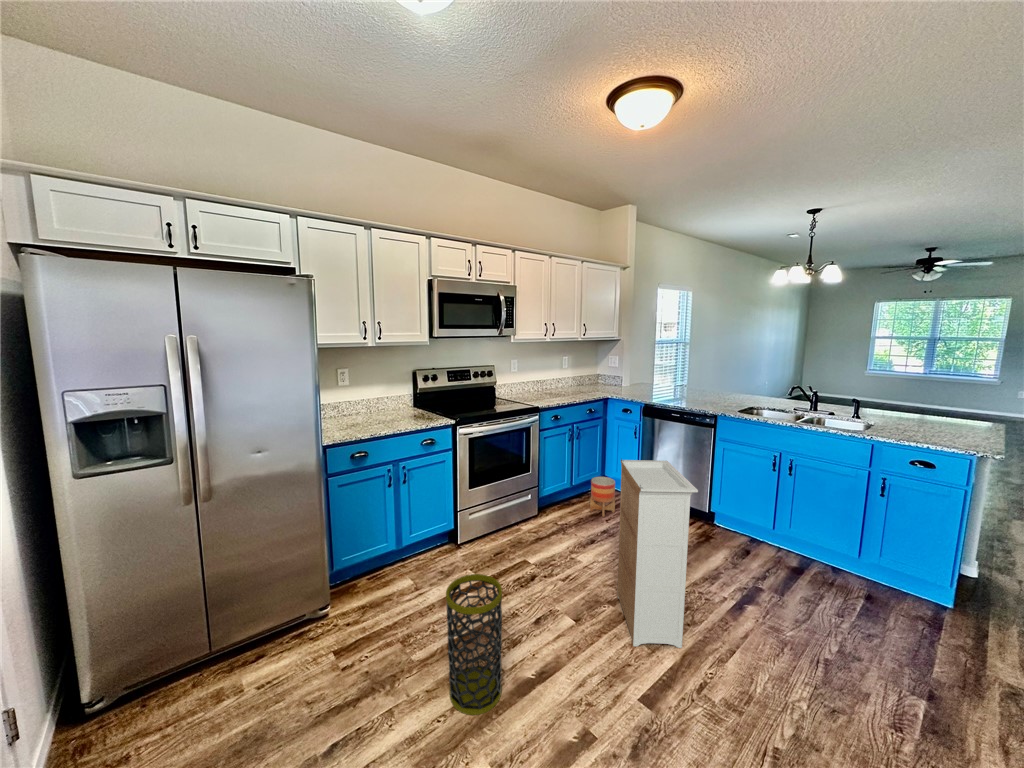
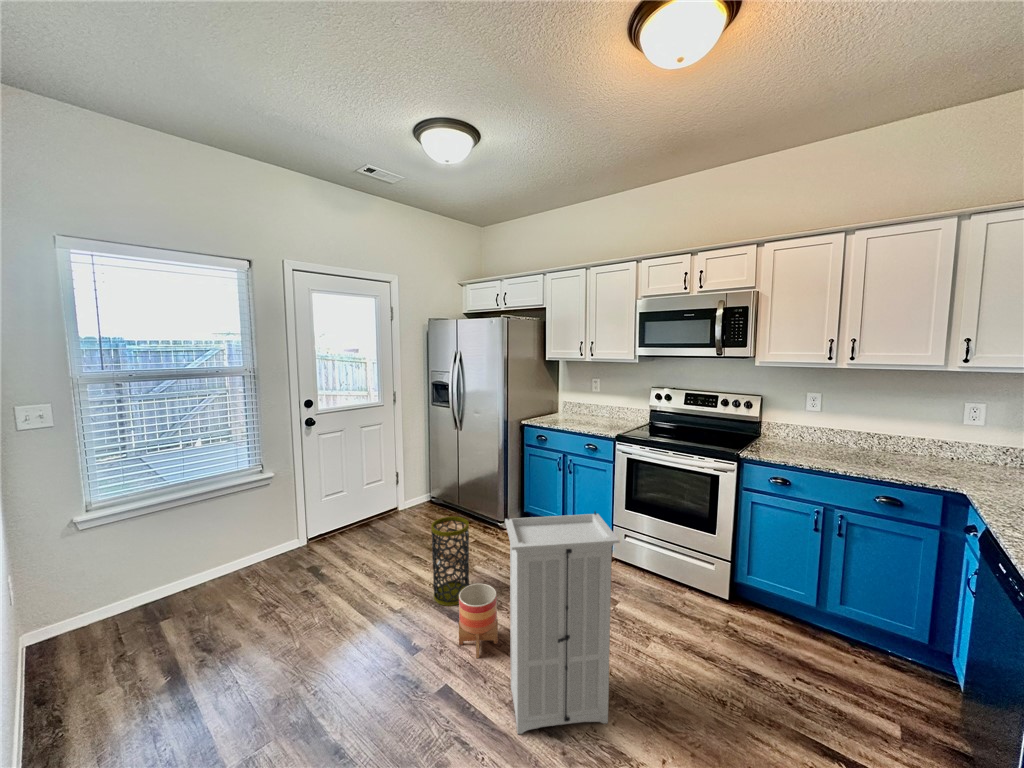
planter: present [590,477,615,517] -> present [459,584,498,658]

